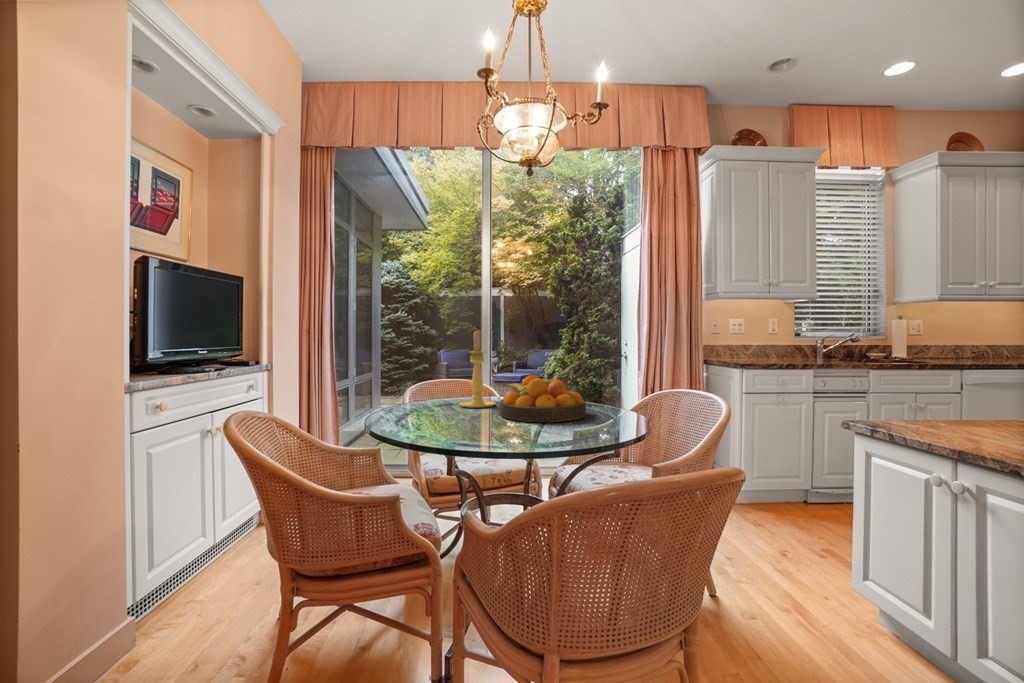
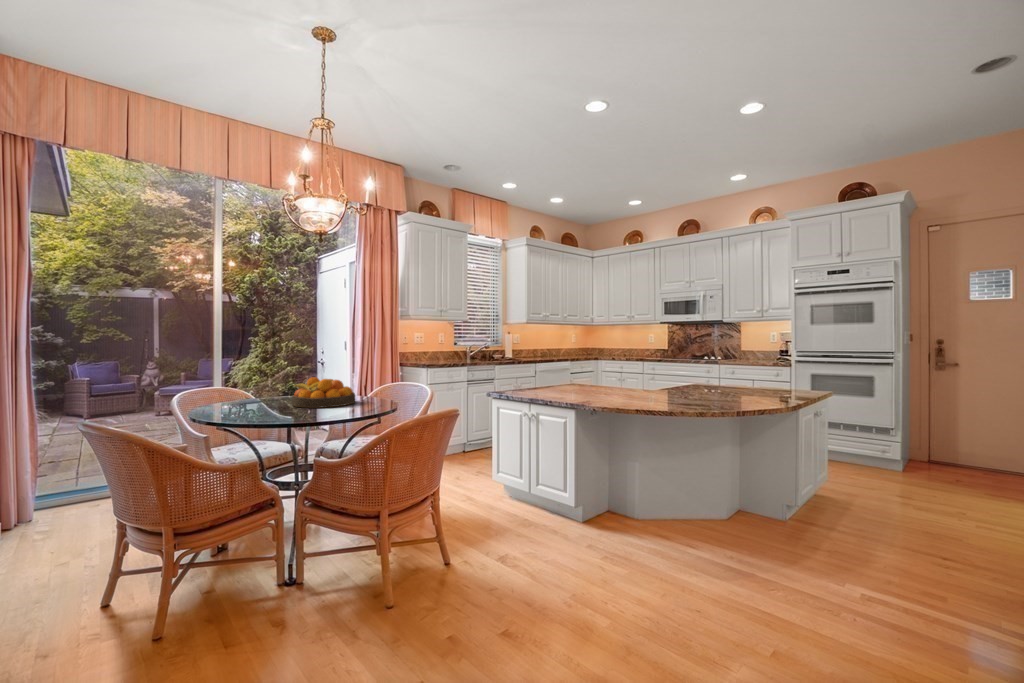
candle holder: present [459,331,495,408] -> none [244,345,276,405]

